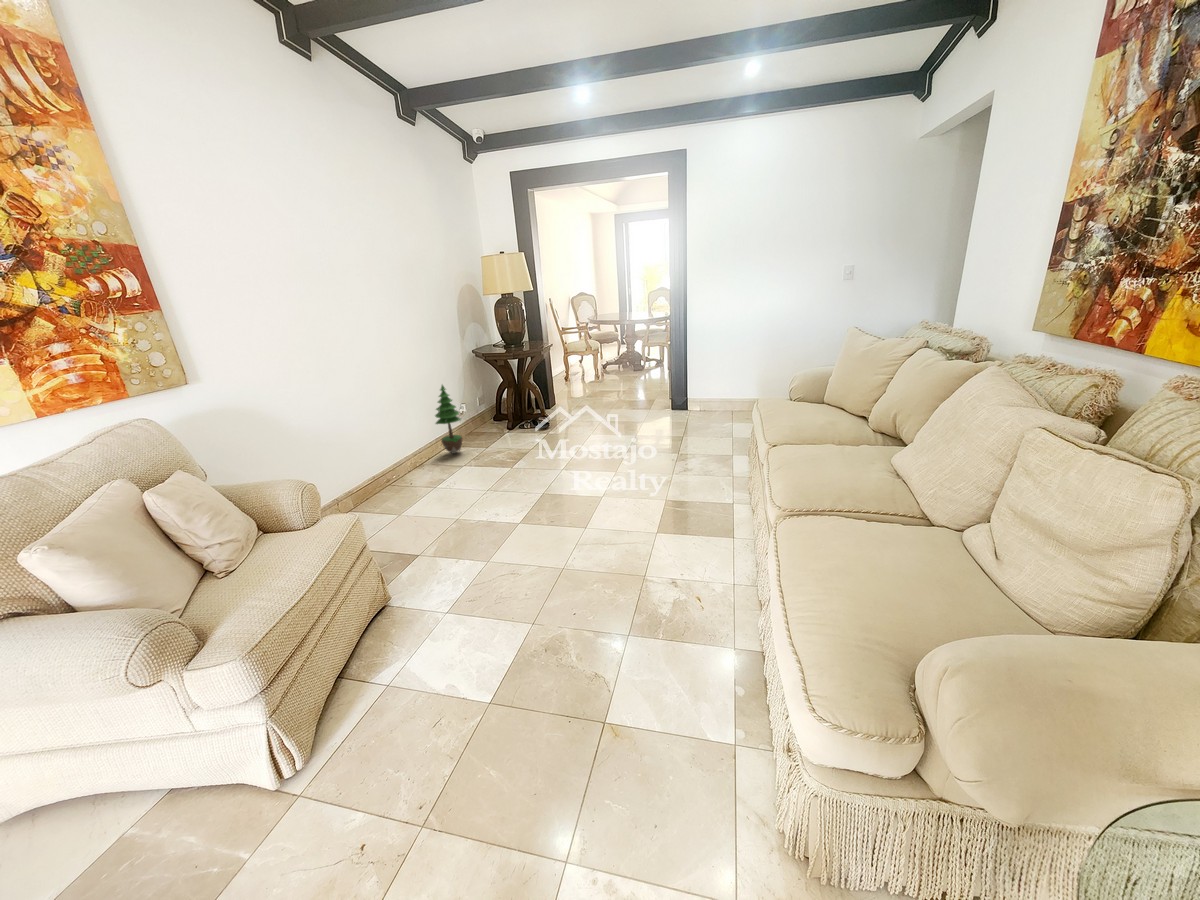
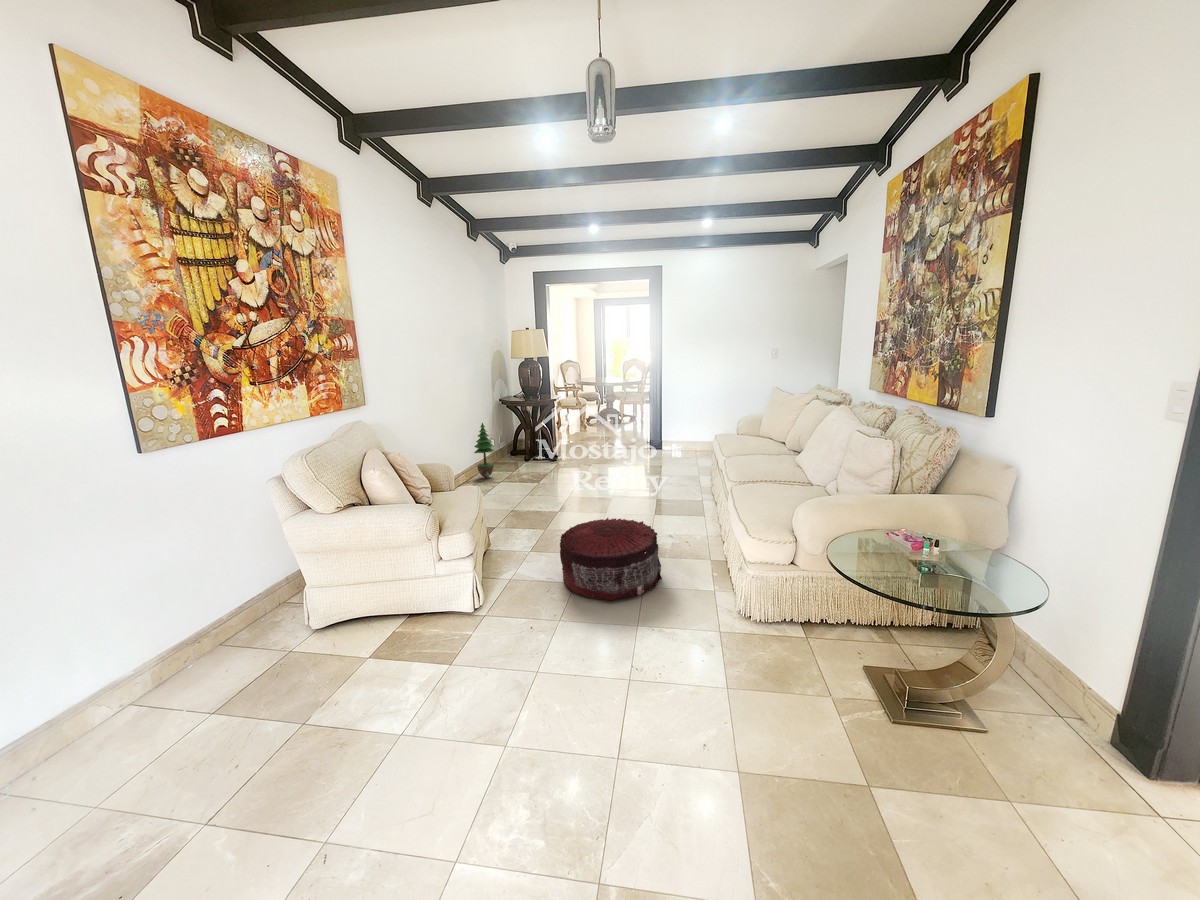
pouf: none [451,570,634,763] -> present [560,518,662,601]

